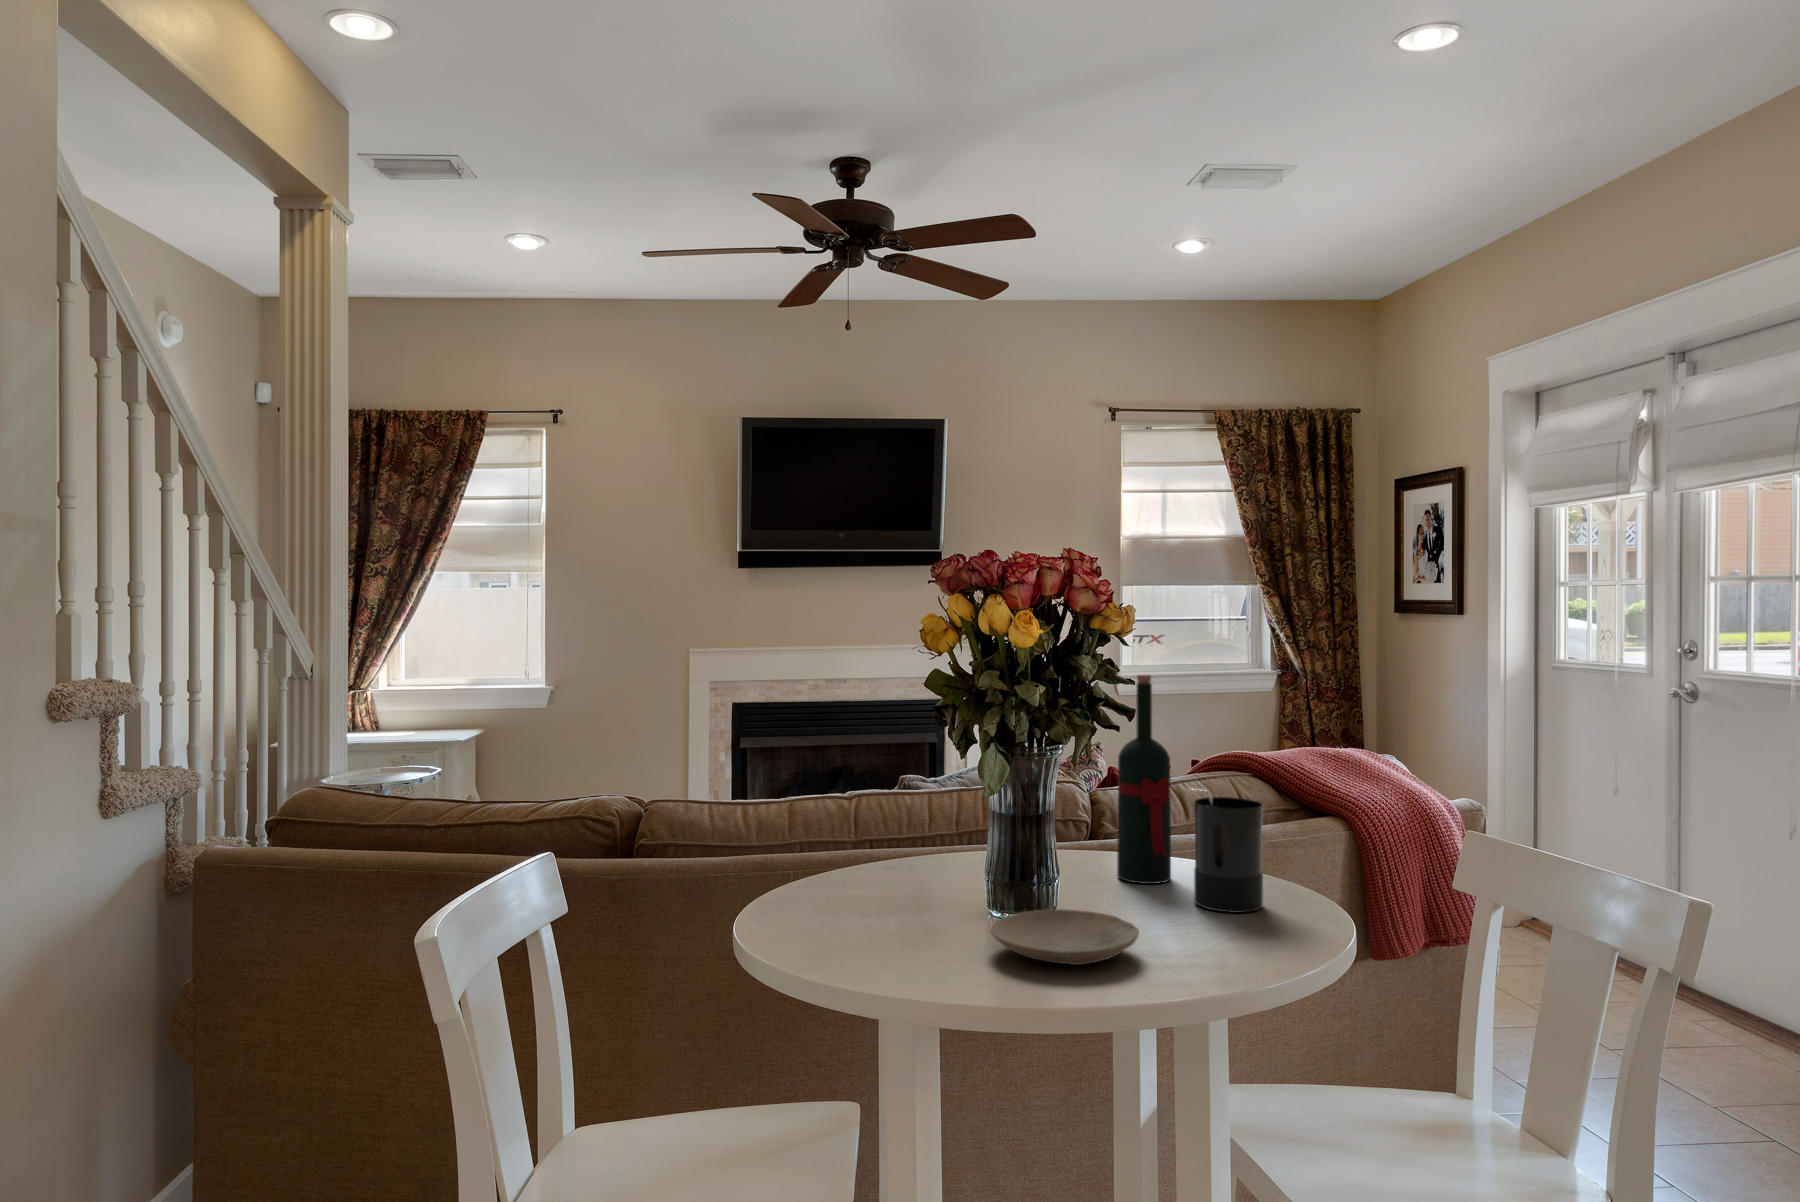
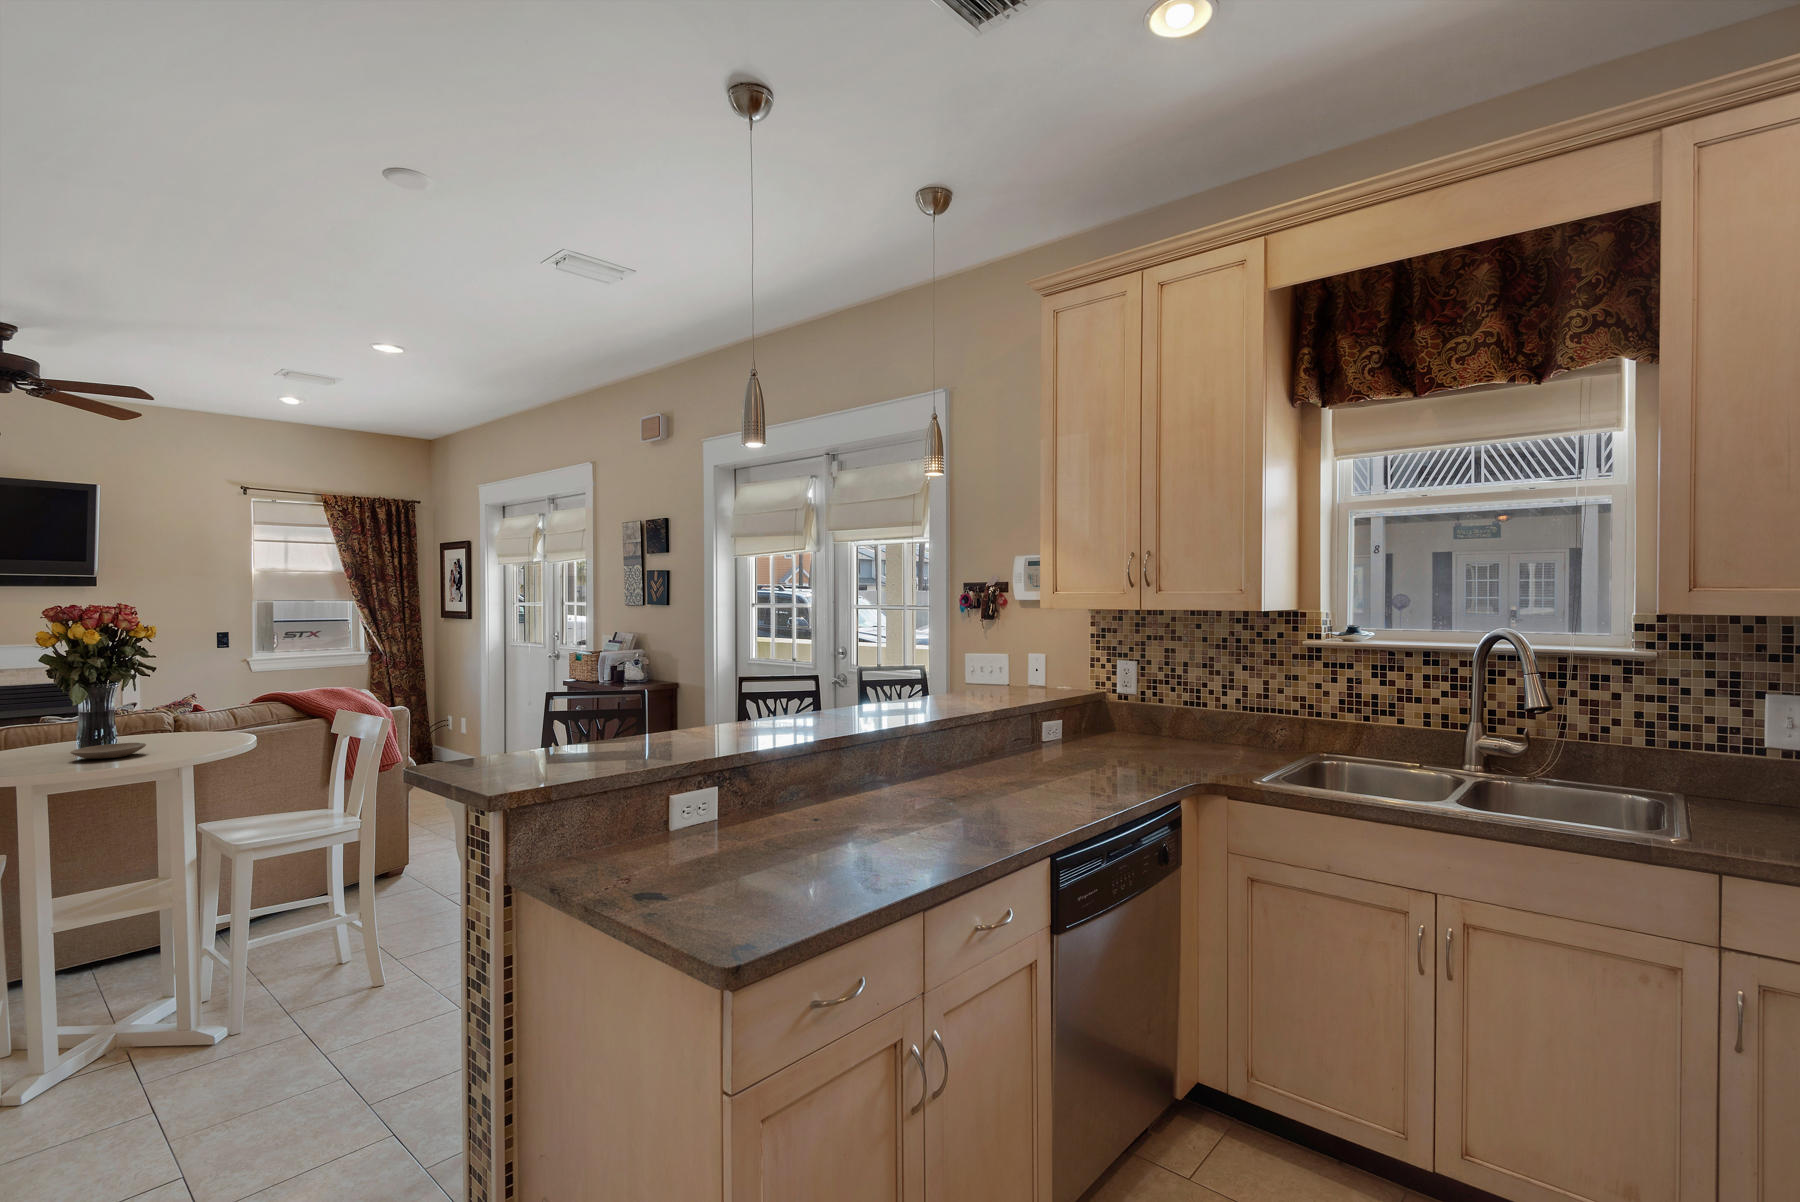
wine bottle: present [1117,675,1171,884] -> none [157,653,185,739]
candle: present [1194,791,1263,913] -> none [188,696,222,741]

